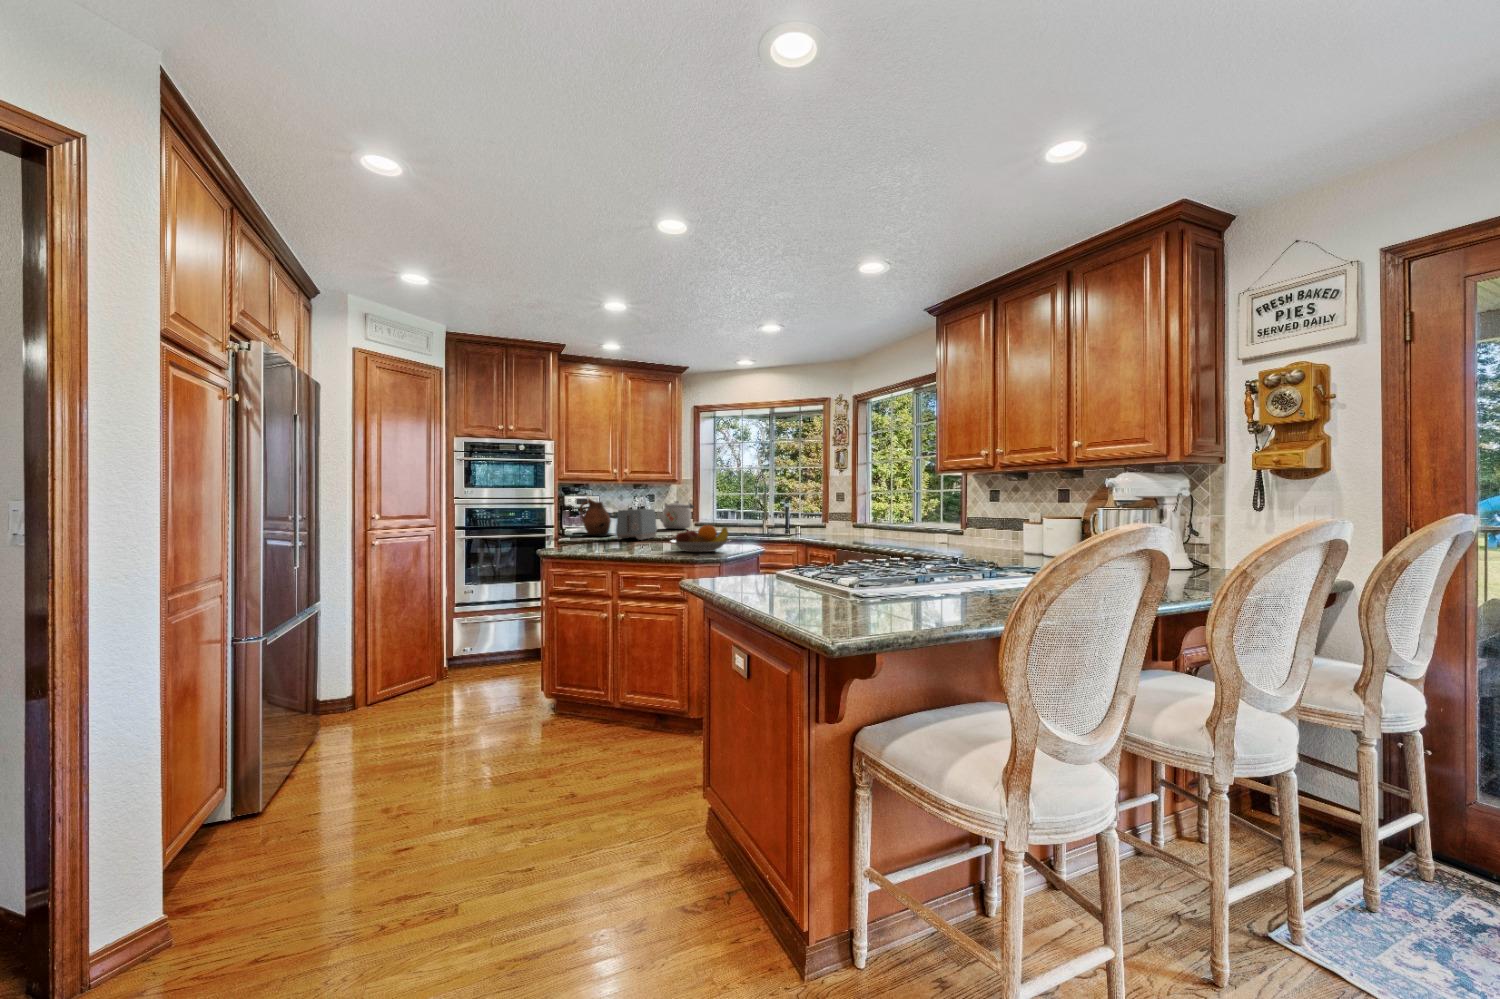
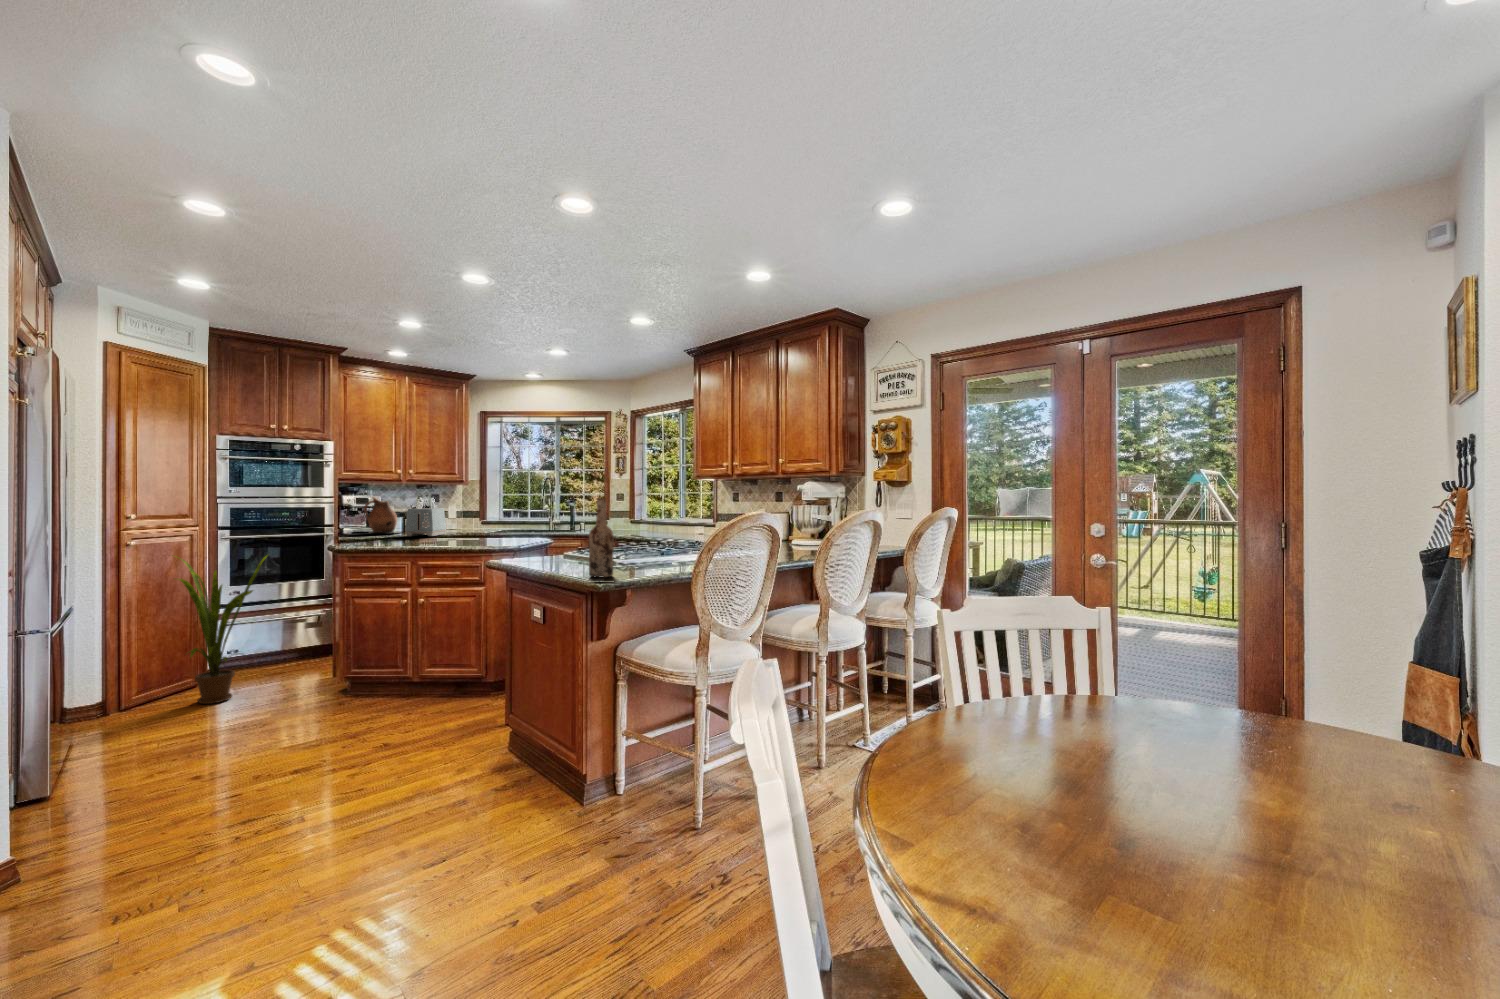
wine bottle: none [822,496,863,632] -> present [589,498,614,577]
kettle: present [657,501,694,529] -> none [441,501,480,528]
fruit bowl: present [670,525,730,552] -> none [464,521,521,544]
house plant: none [390,555,485,712] -> present [176,554,268,704]

